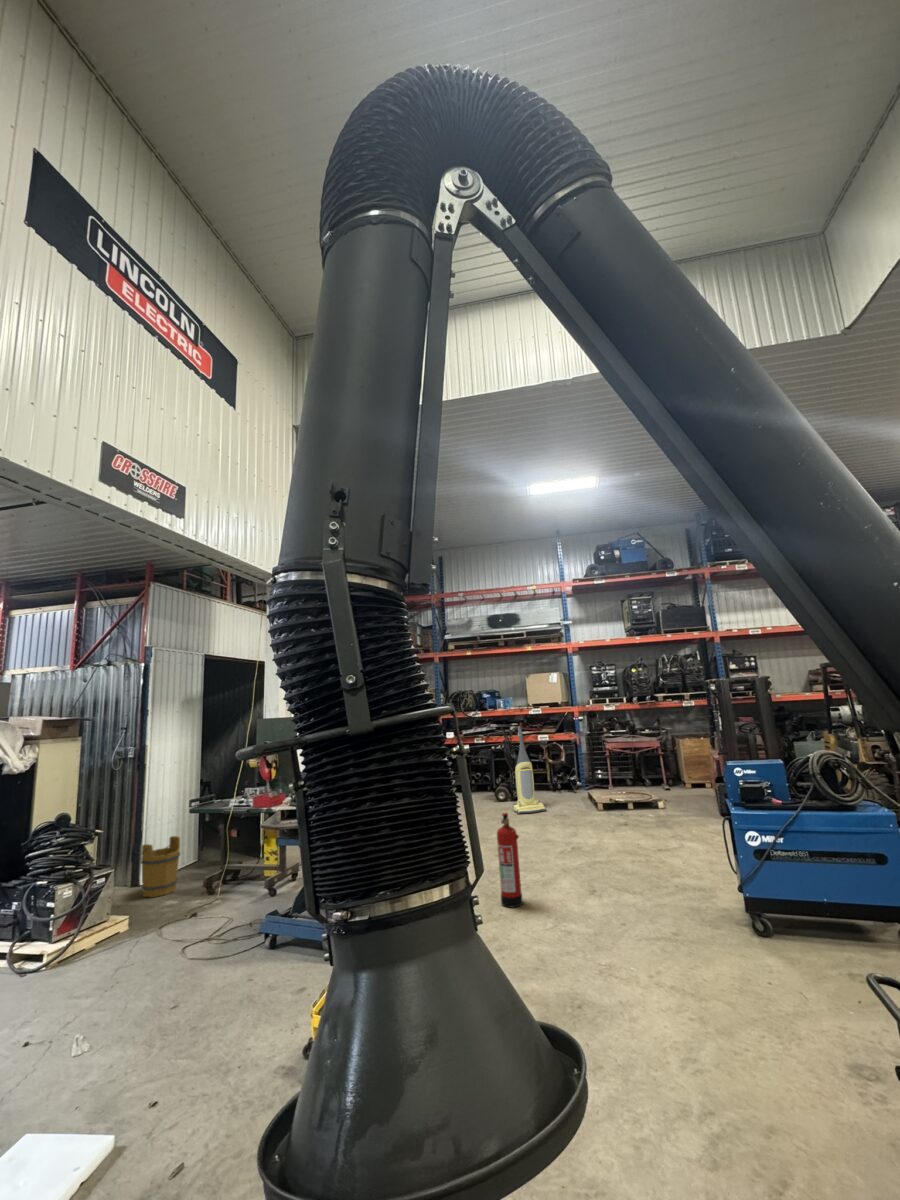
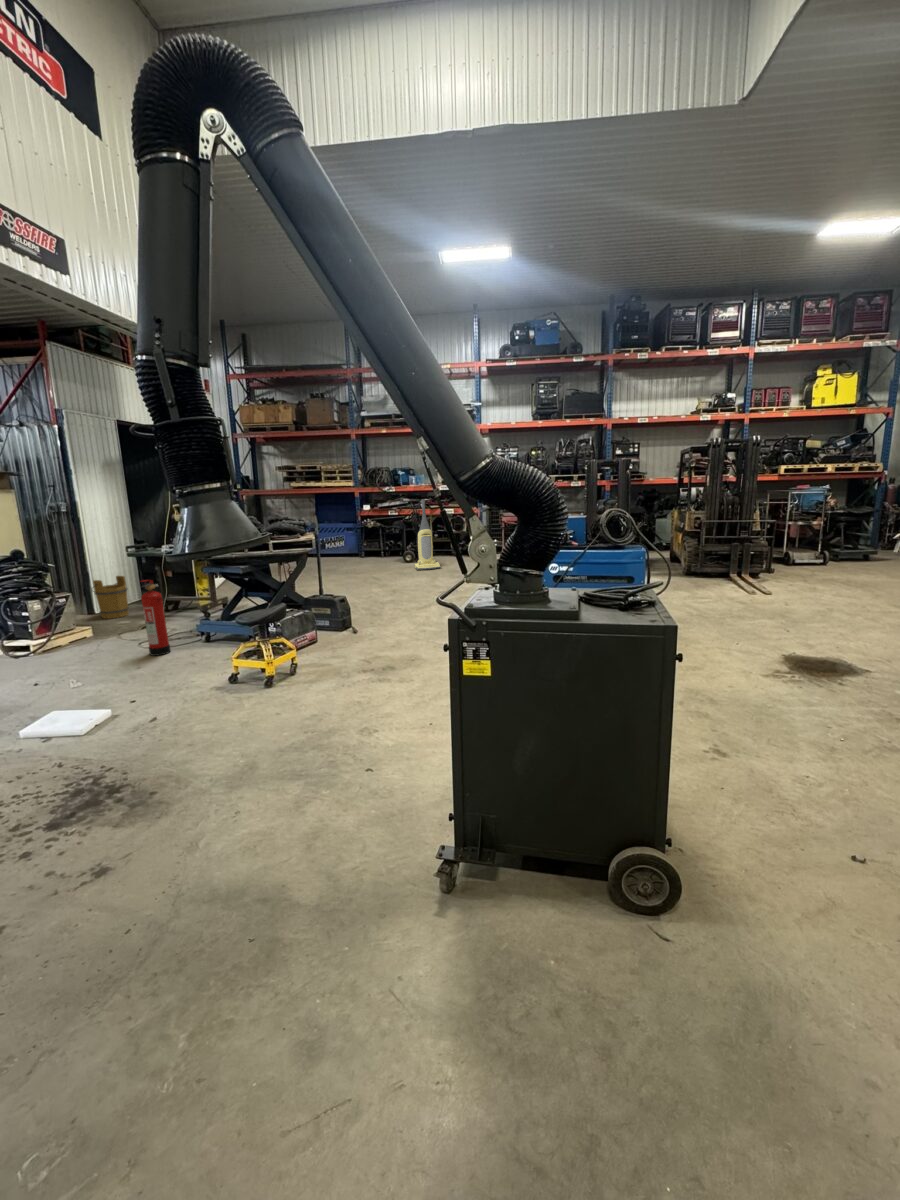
fire extinguisher: present [497,813,523,907] -> present [141,580,170,656]

